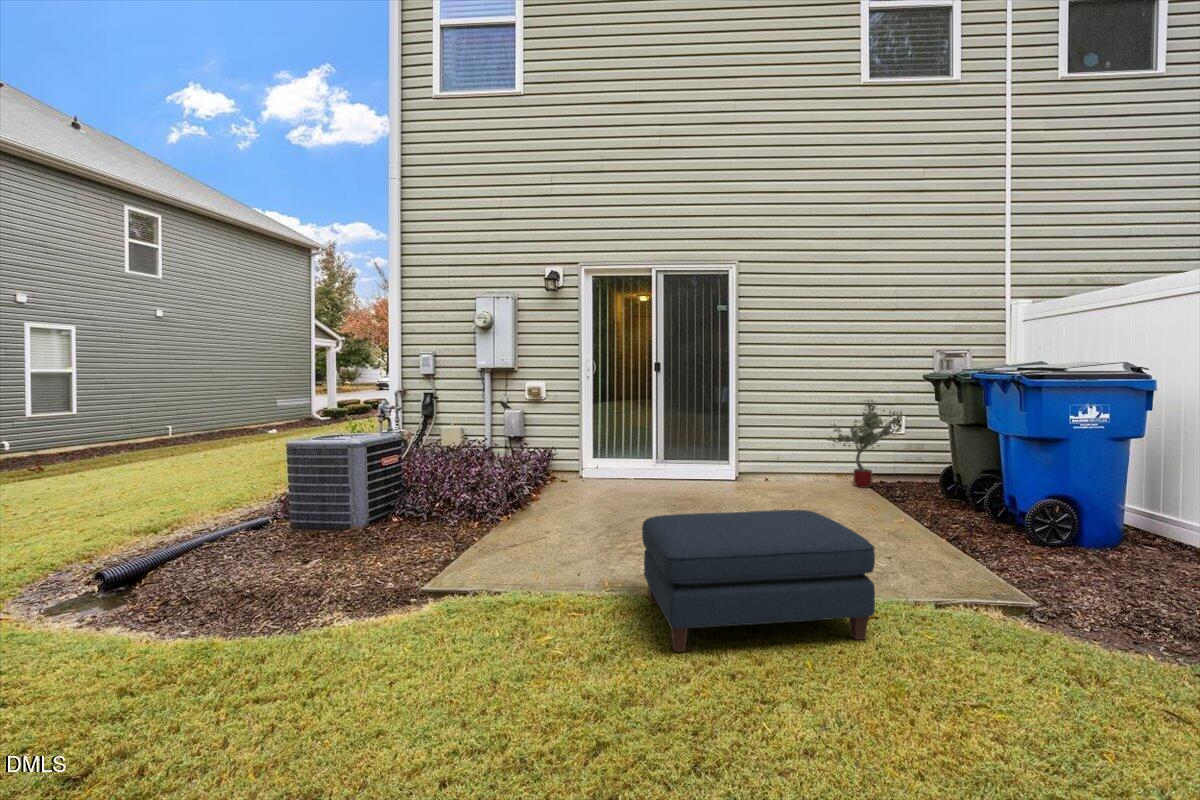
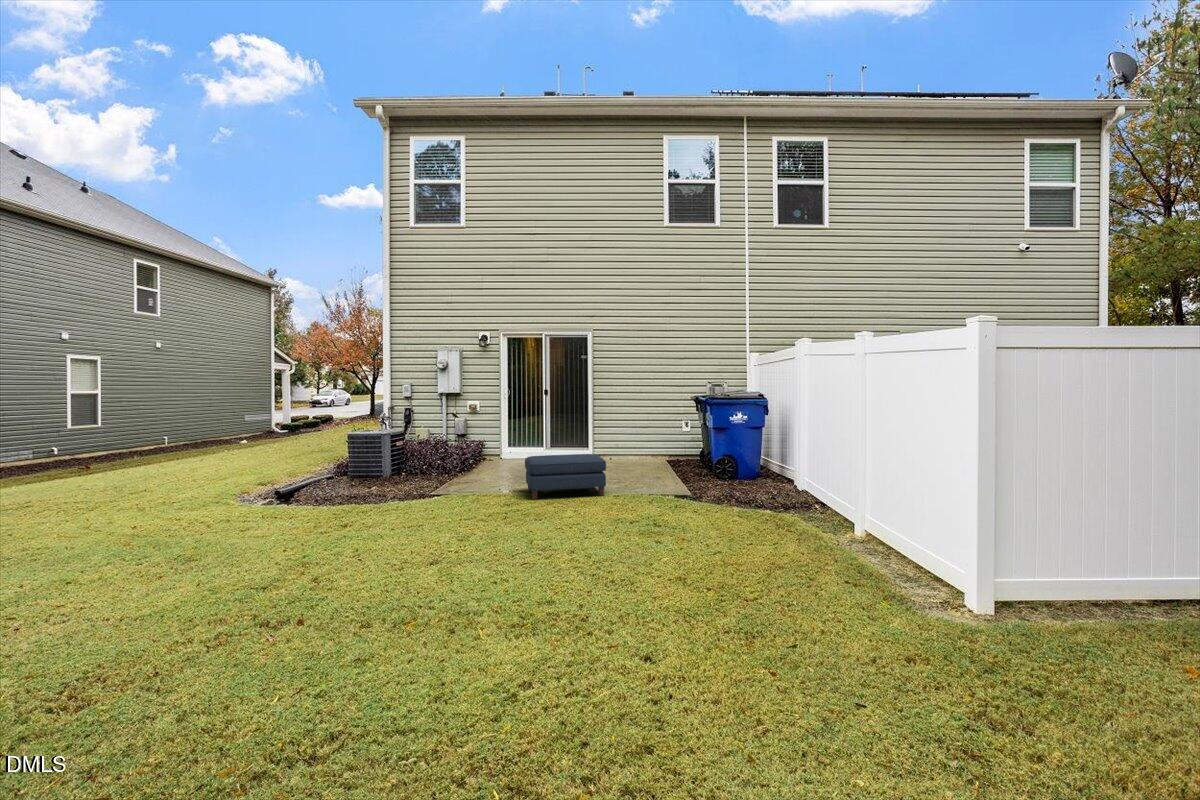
potted tree: present [826,400,902,488] -> none [641,410,681,459]

